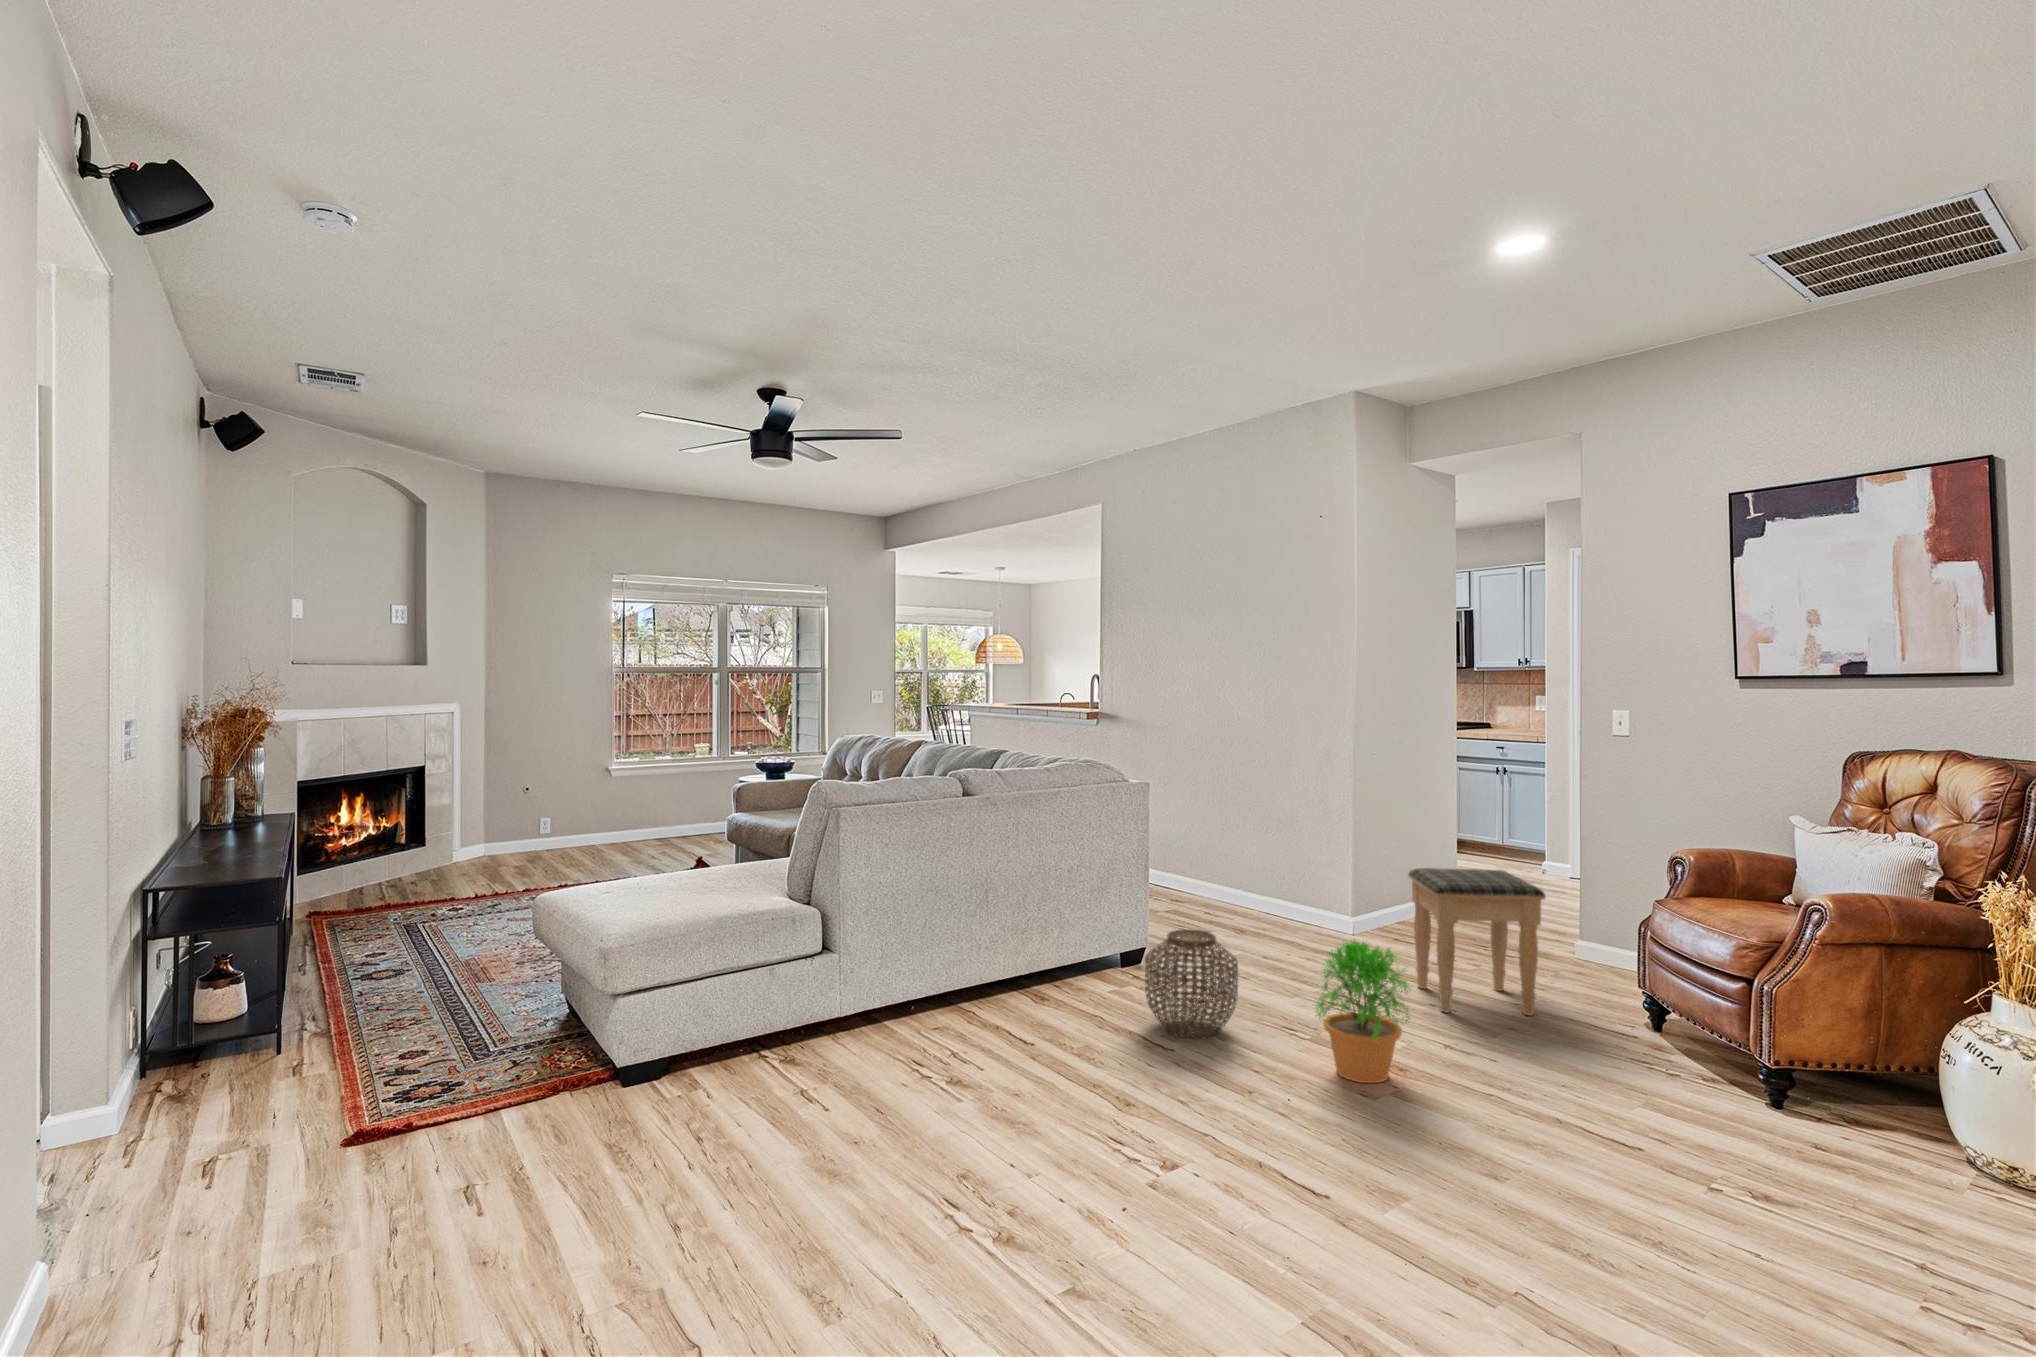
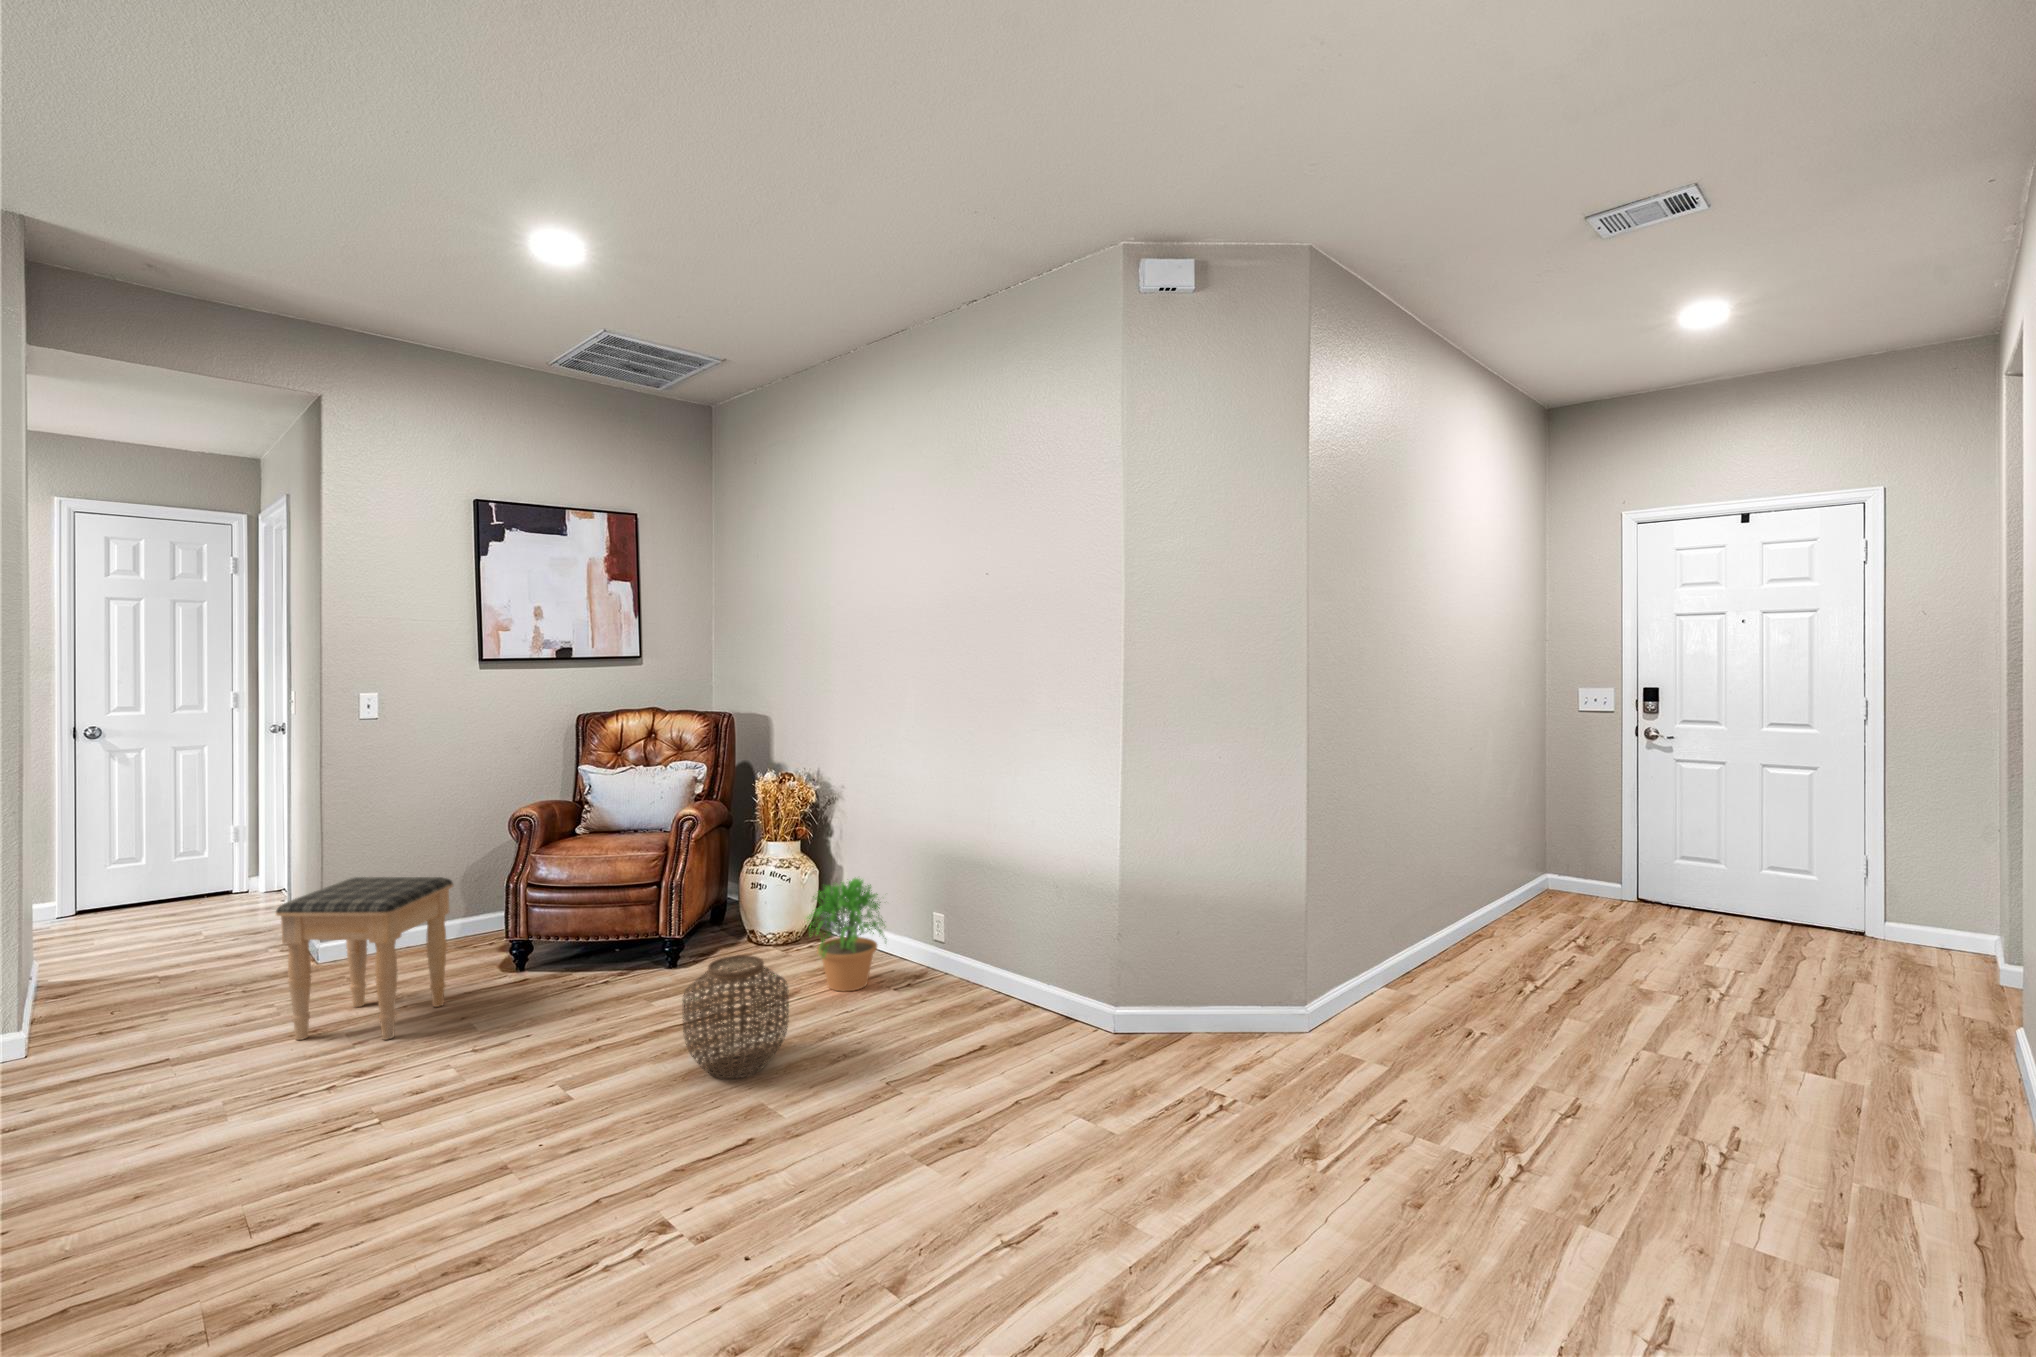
woven basket: present [1145,929,1238,1038] -> present [683,955,789,1079]
potted plant: present [1315,939,1411,1083] -> present [807,878,886,991]

